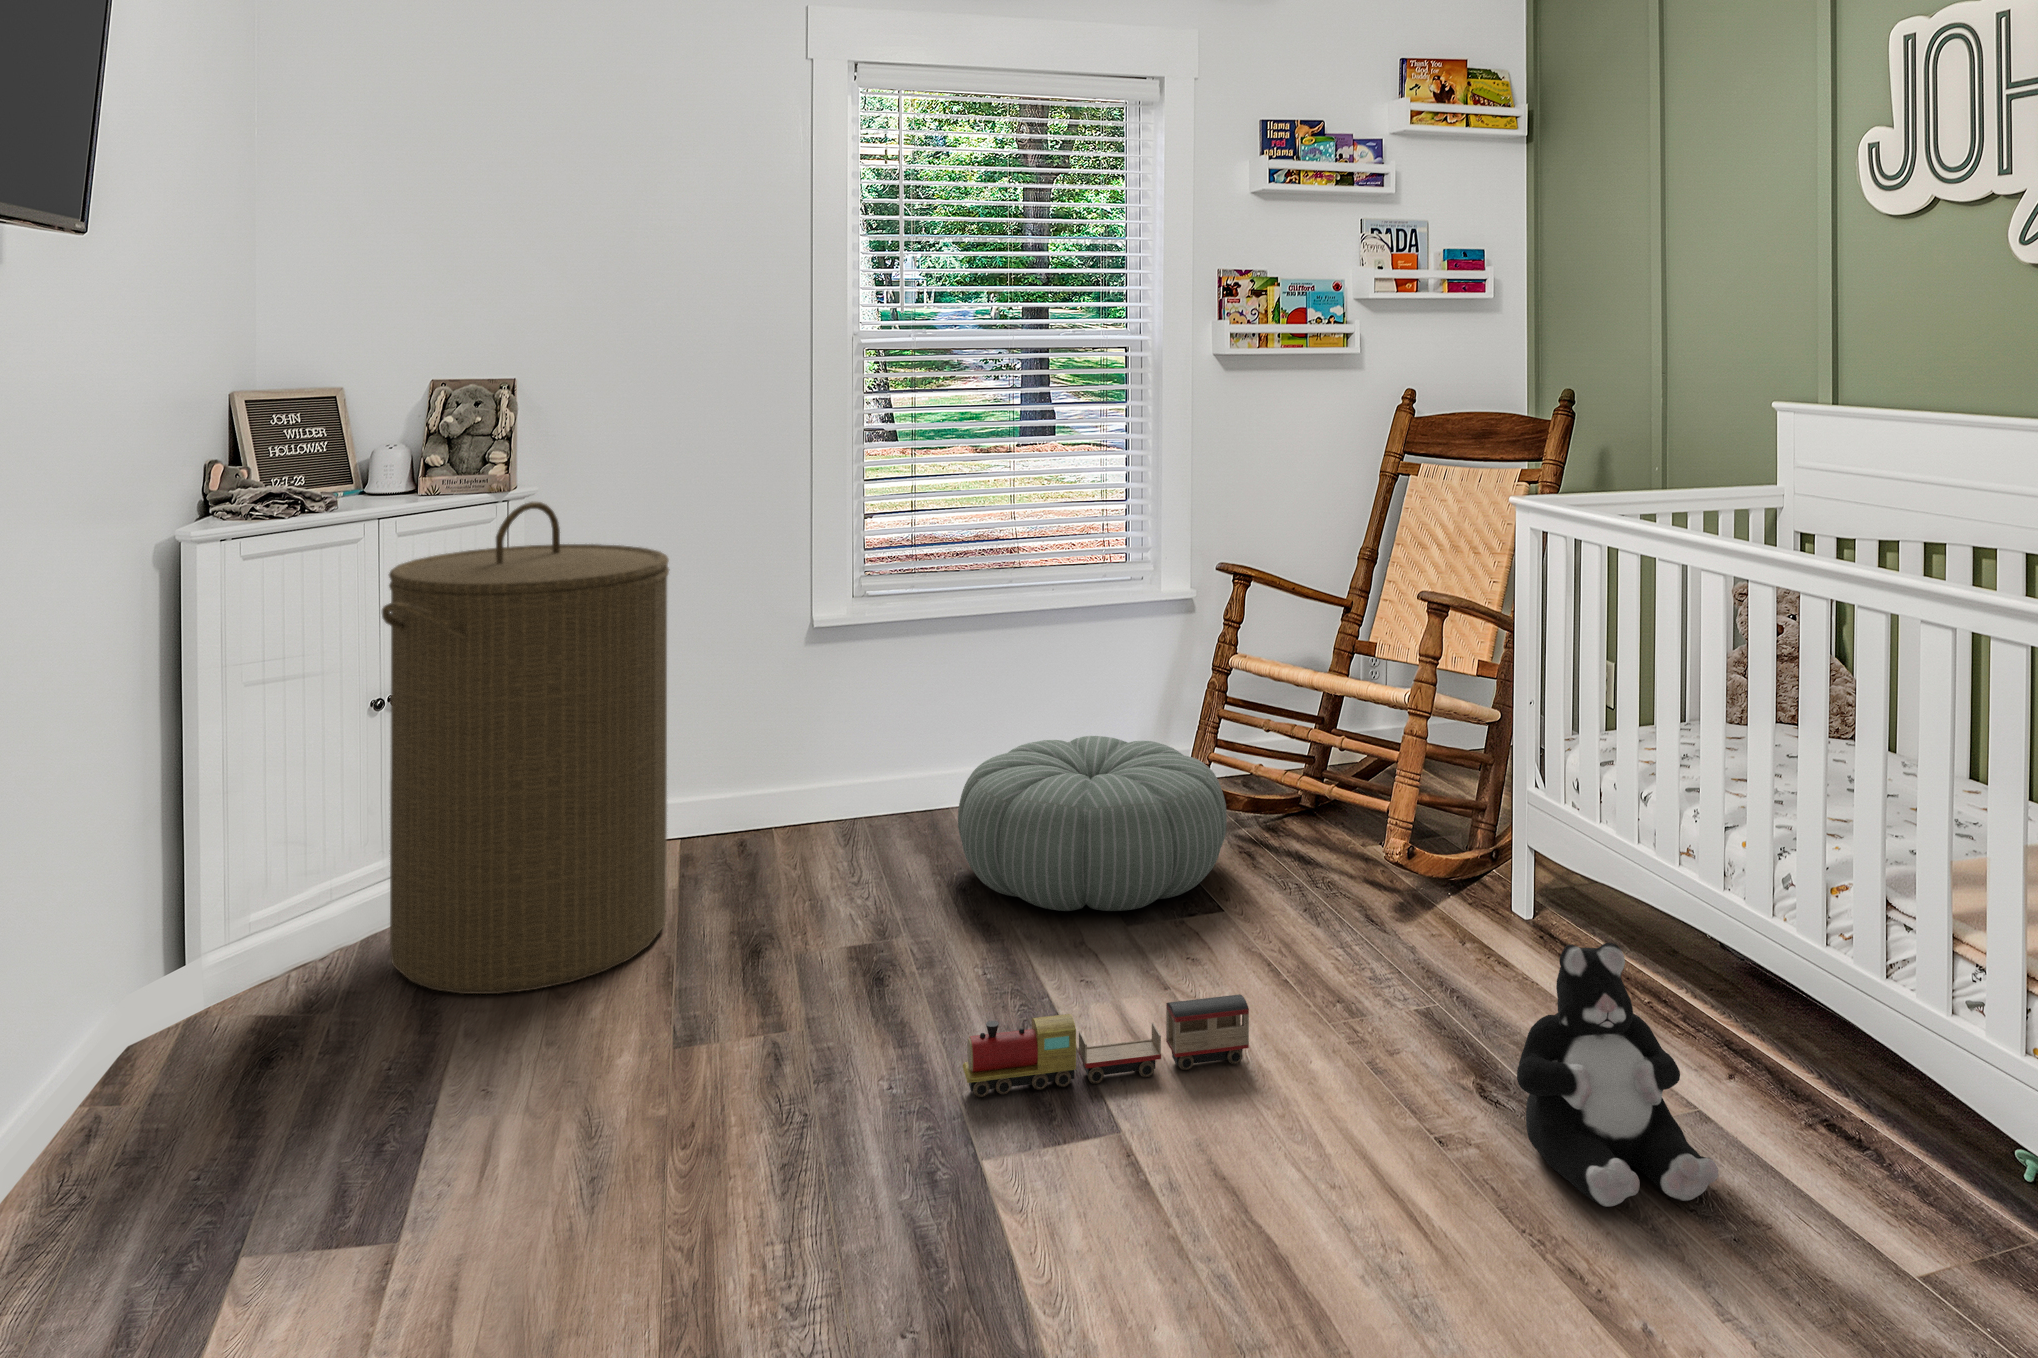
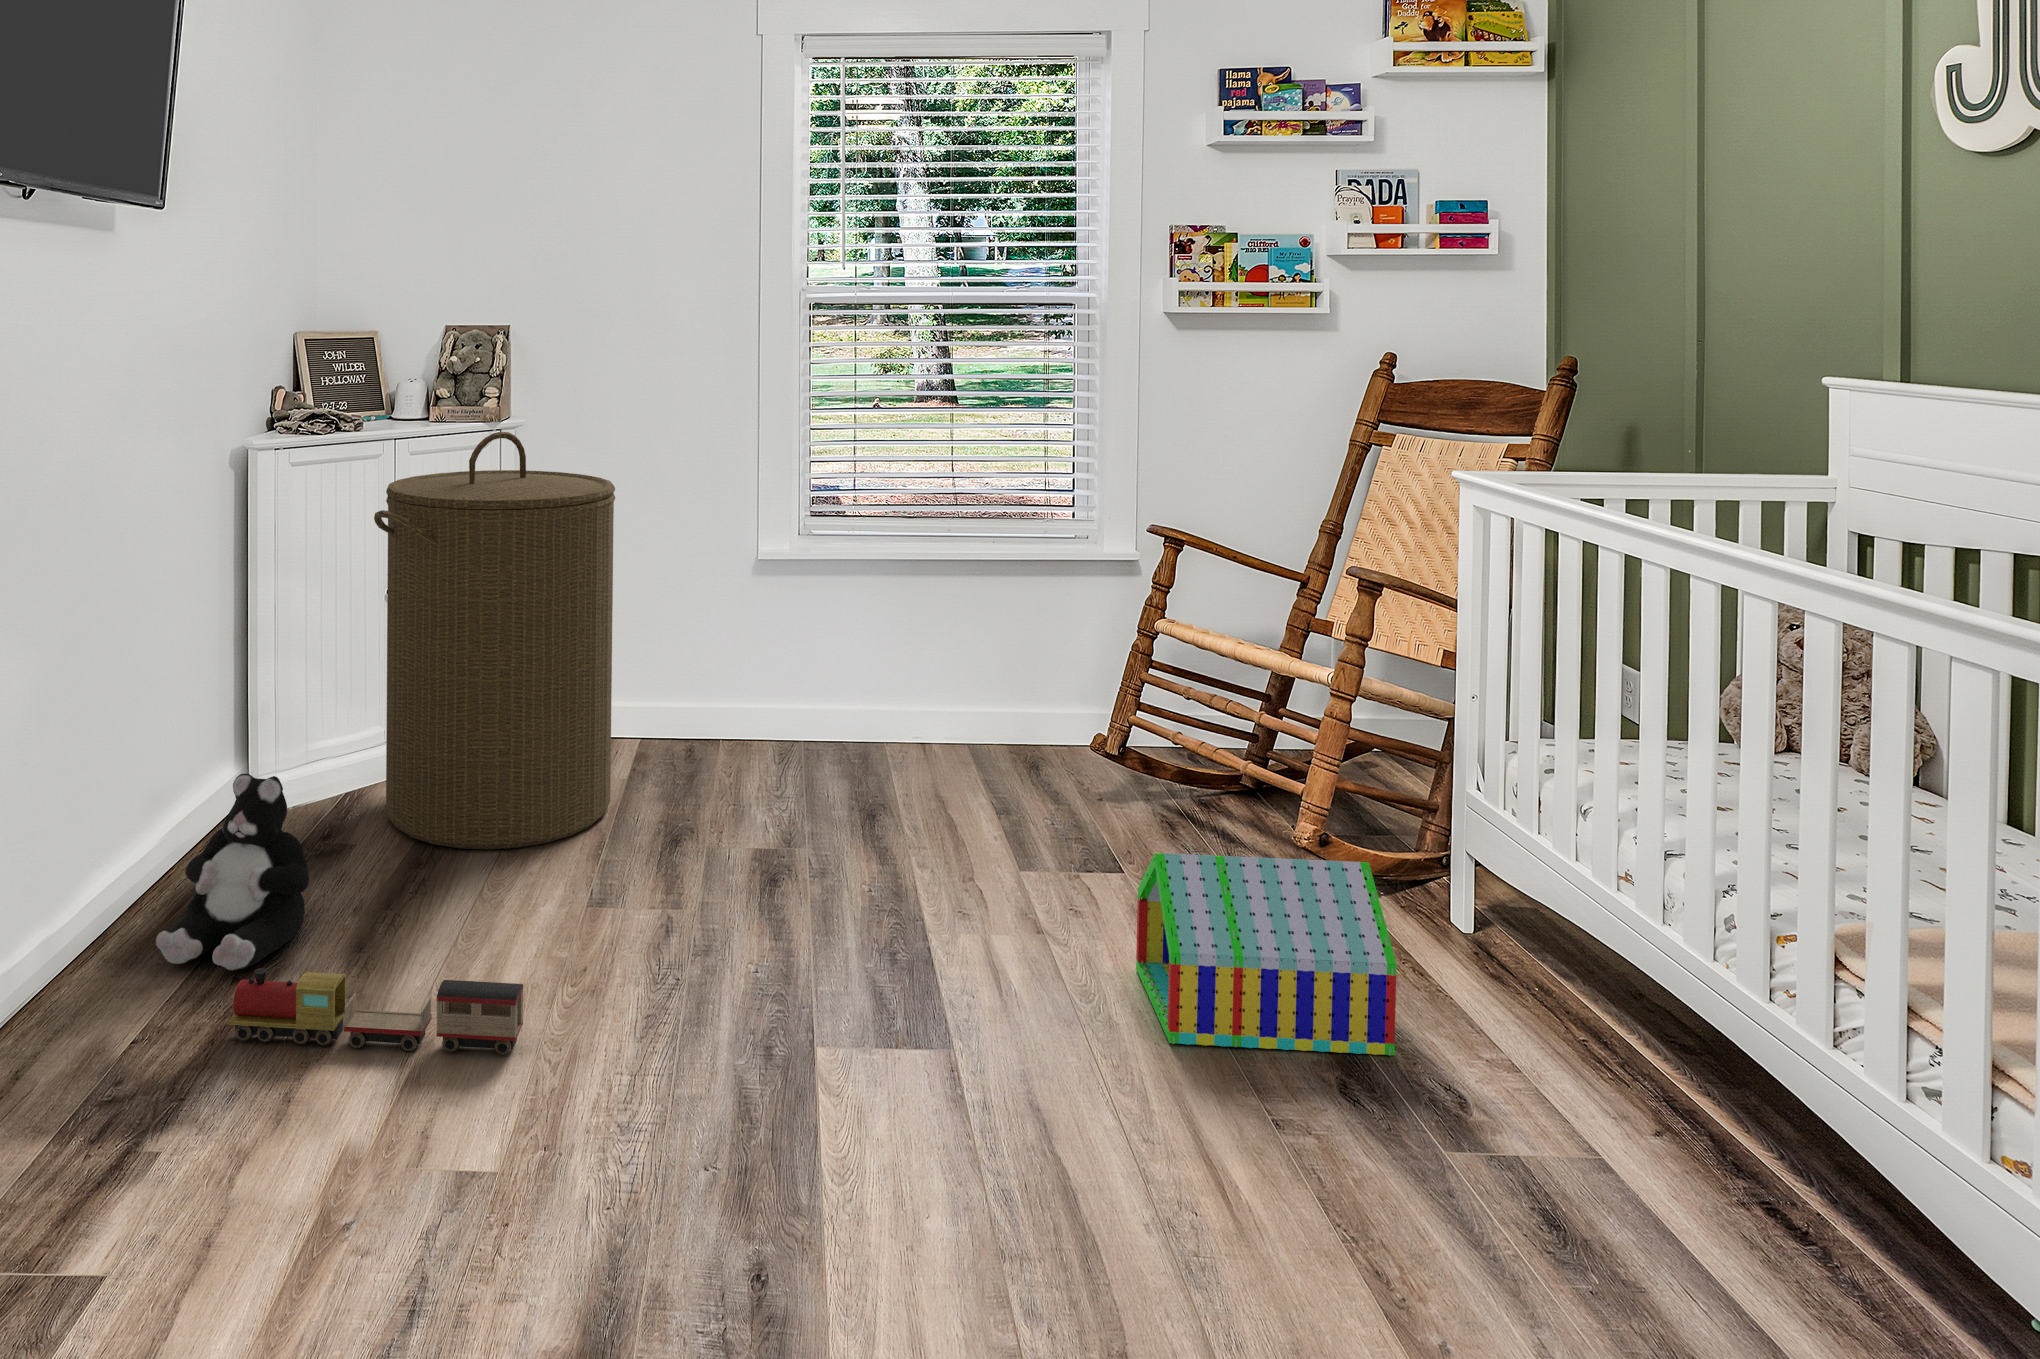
pouf: present [958,736,1227,911] -> none [875,685,1143,856]
toy house: none [1266,873,1515,1080] -> present [1136,853,1397,1055]
plush toy: present [1517,943,1718,1207] -> present [156,774,309,971]
toy train: present [963,994,1249,1097] -> present [227,968,523,1055]

